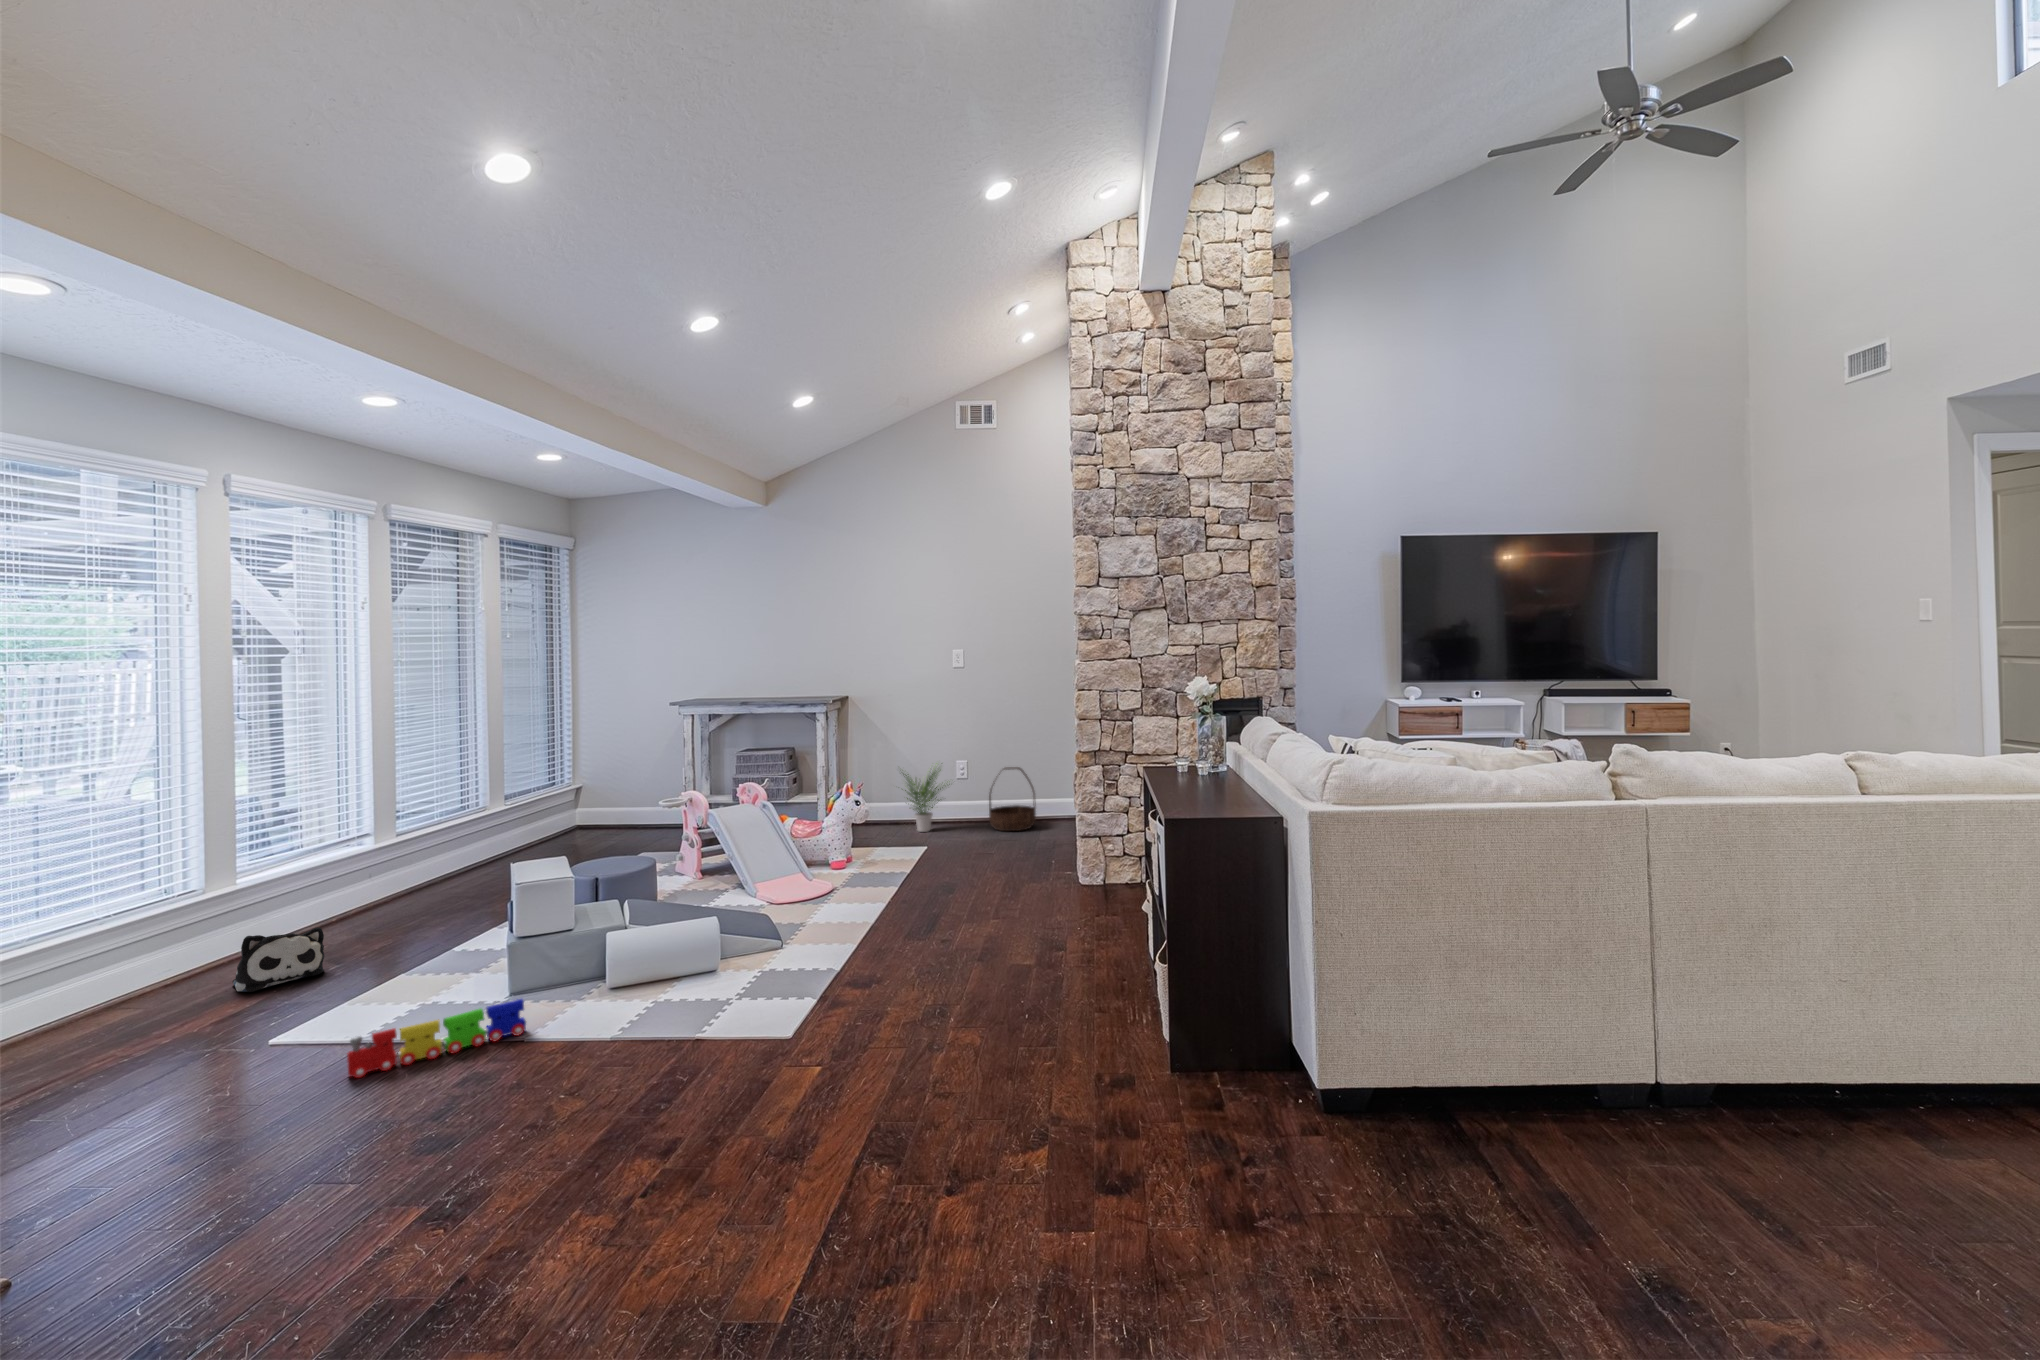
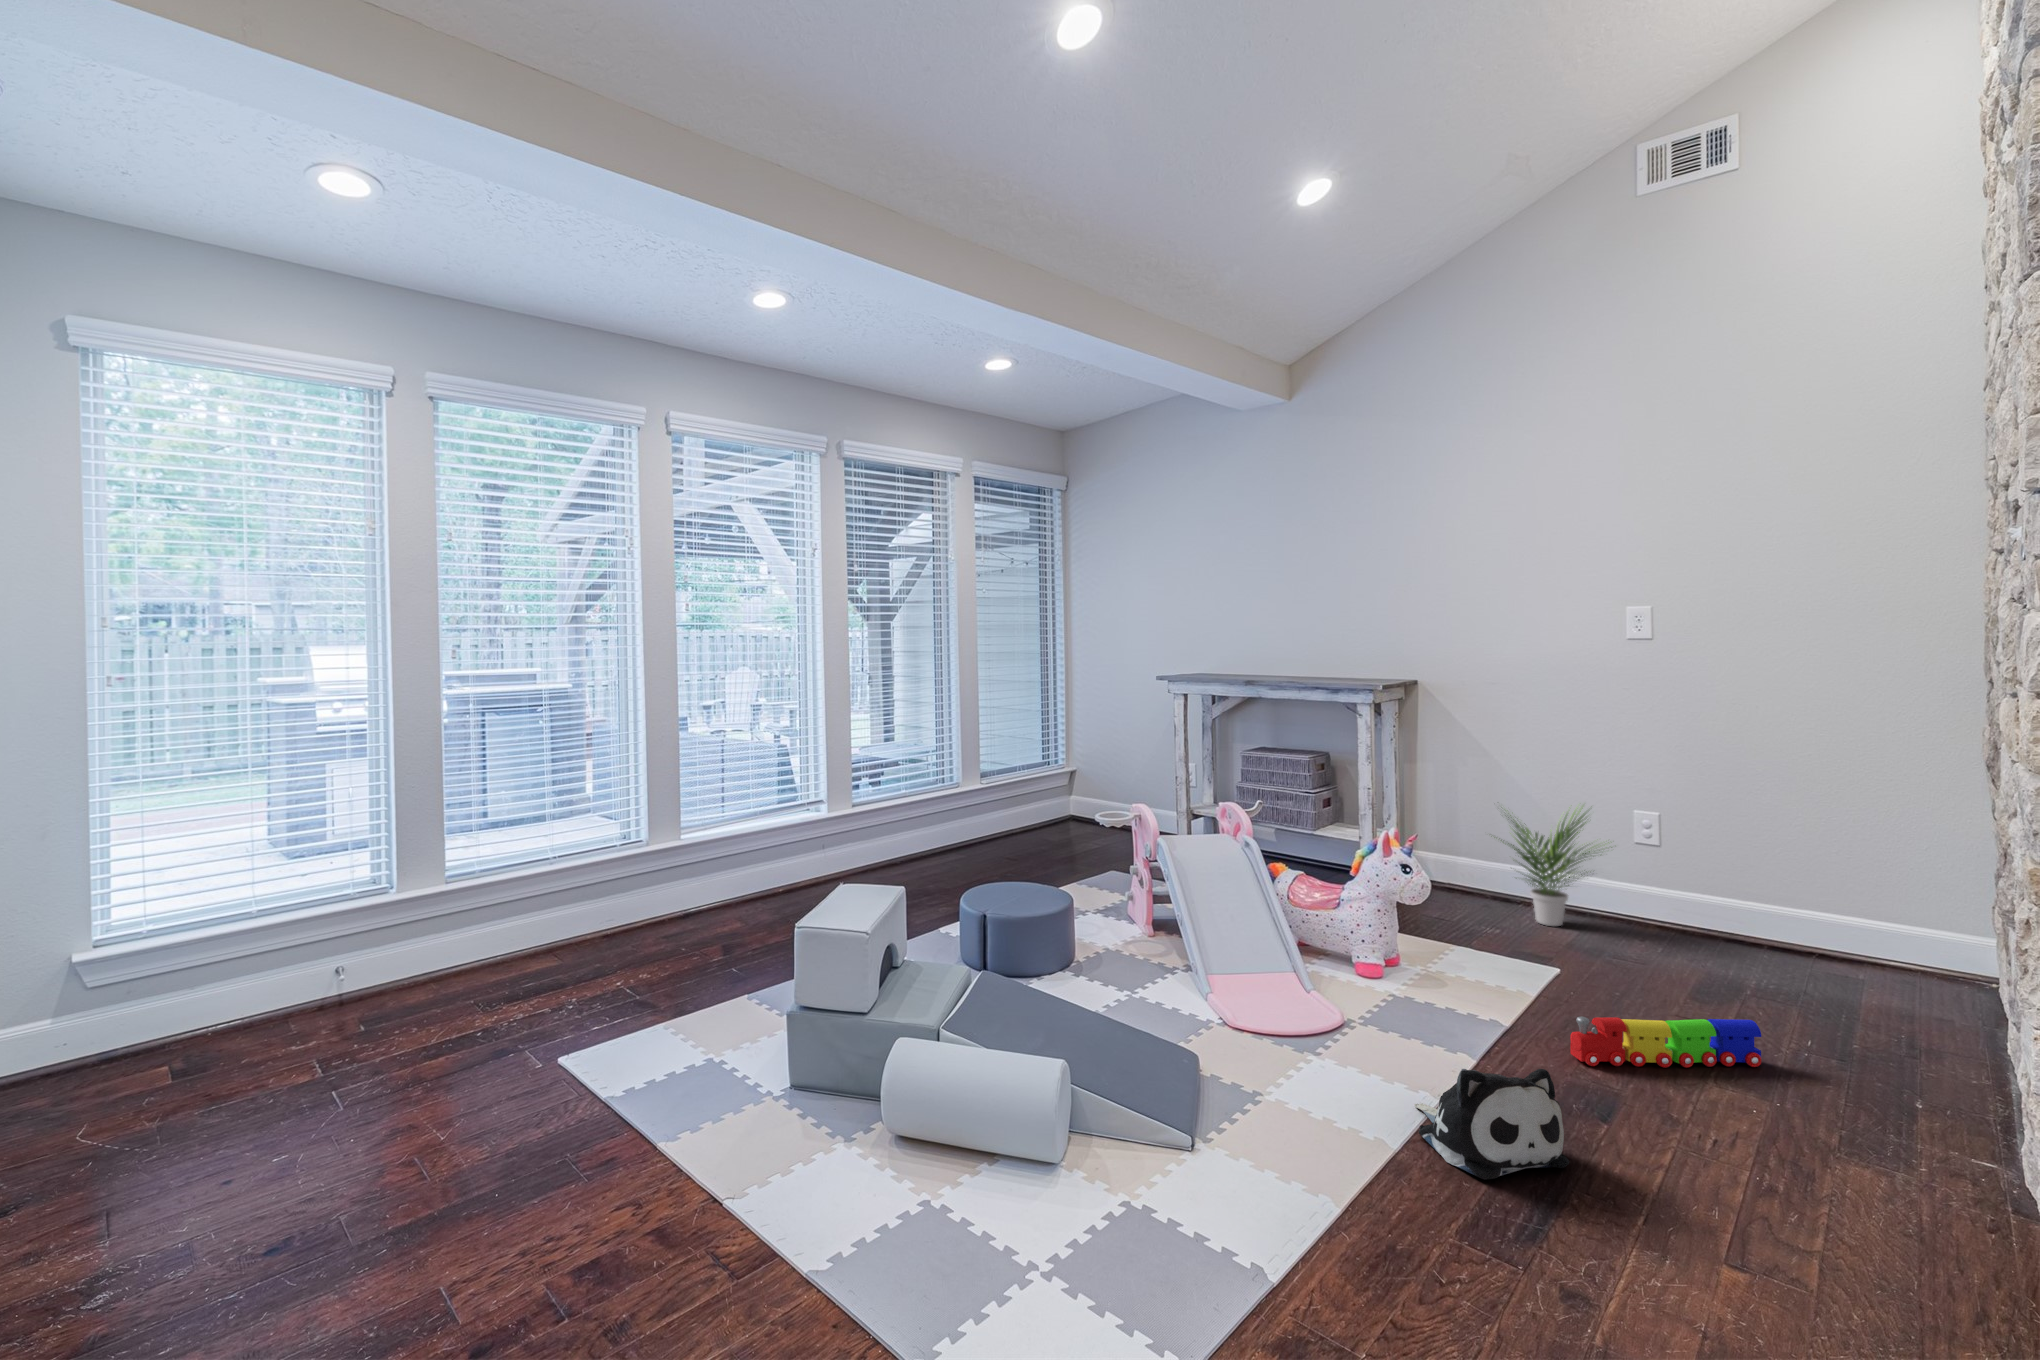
basket: present [989,767,1036,831] -> none [1696,835,1816,969]
plush toy: present [233,927,324,992] -> present [1414,1069,1569,1180]
toy train: present [347,999,526,1078] -> present [1570,1016,1762,1068]

